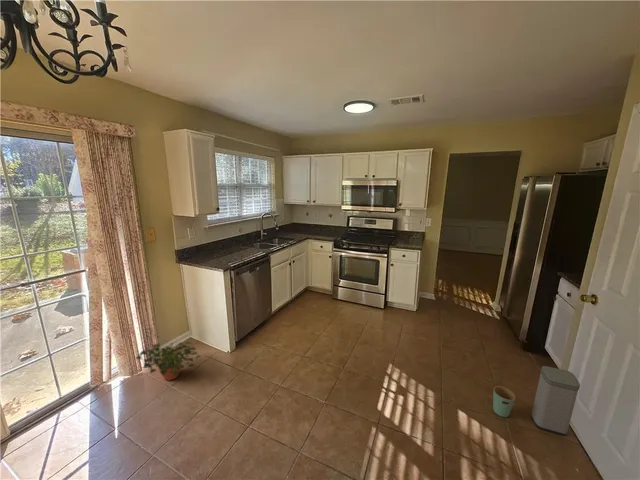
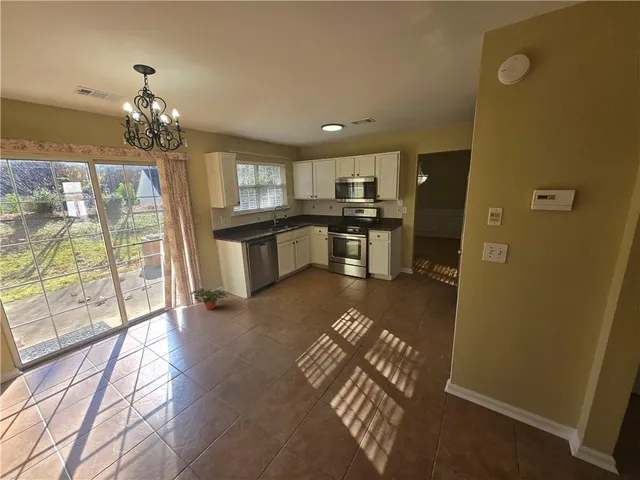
trash can: present [493,366,580,436] -> none [408,300,455,344]

